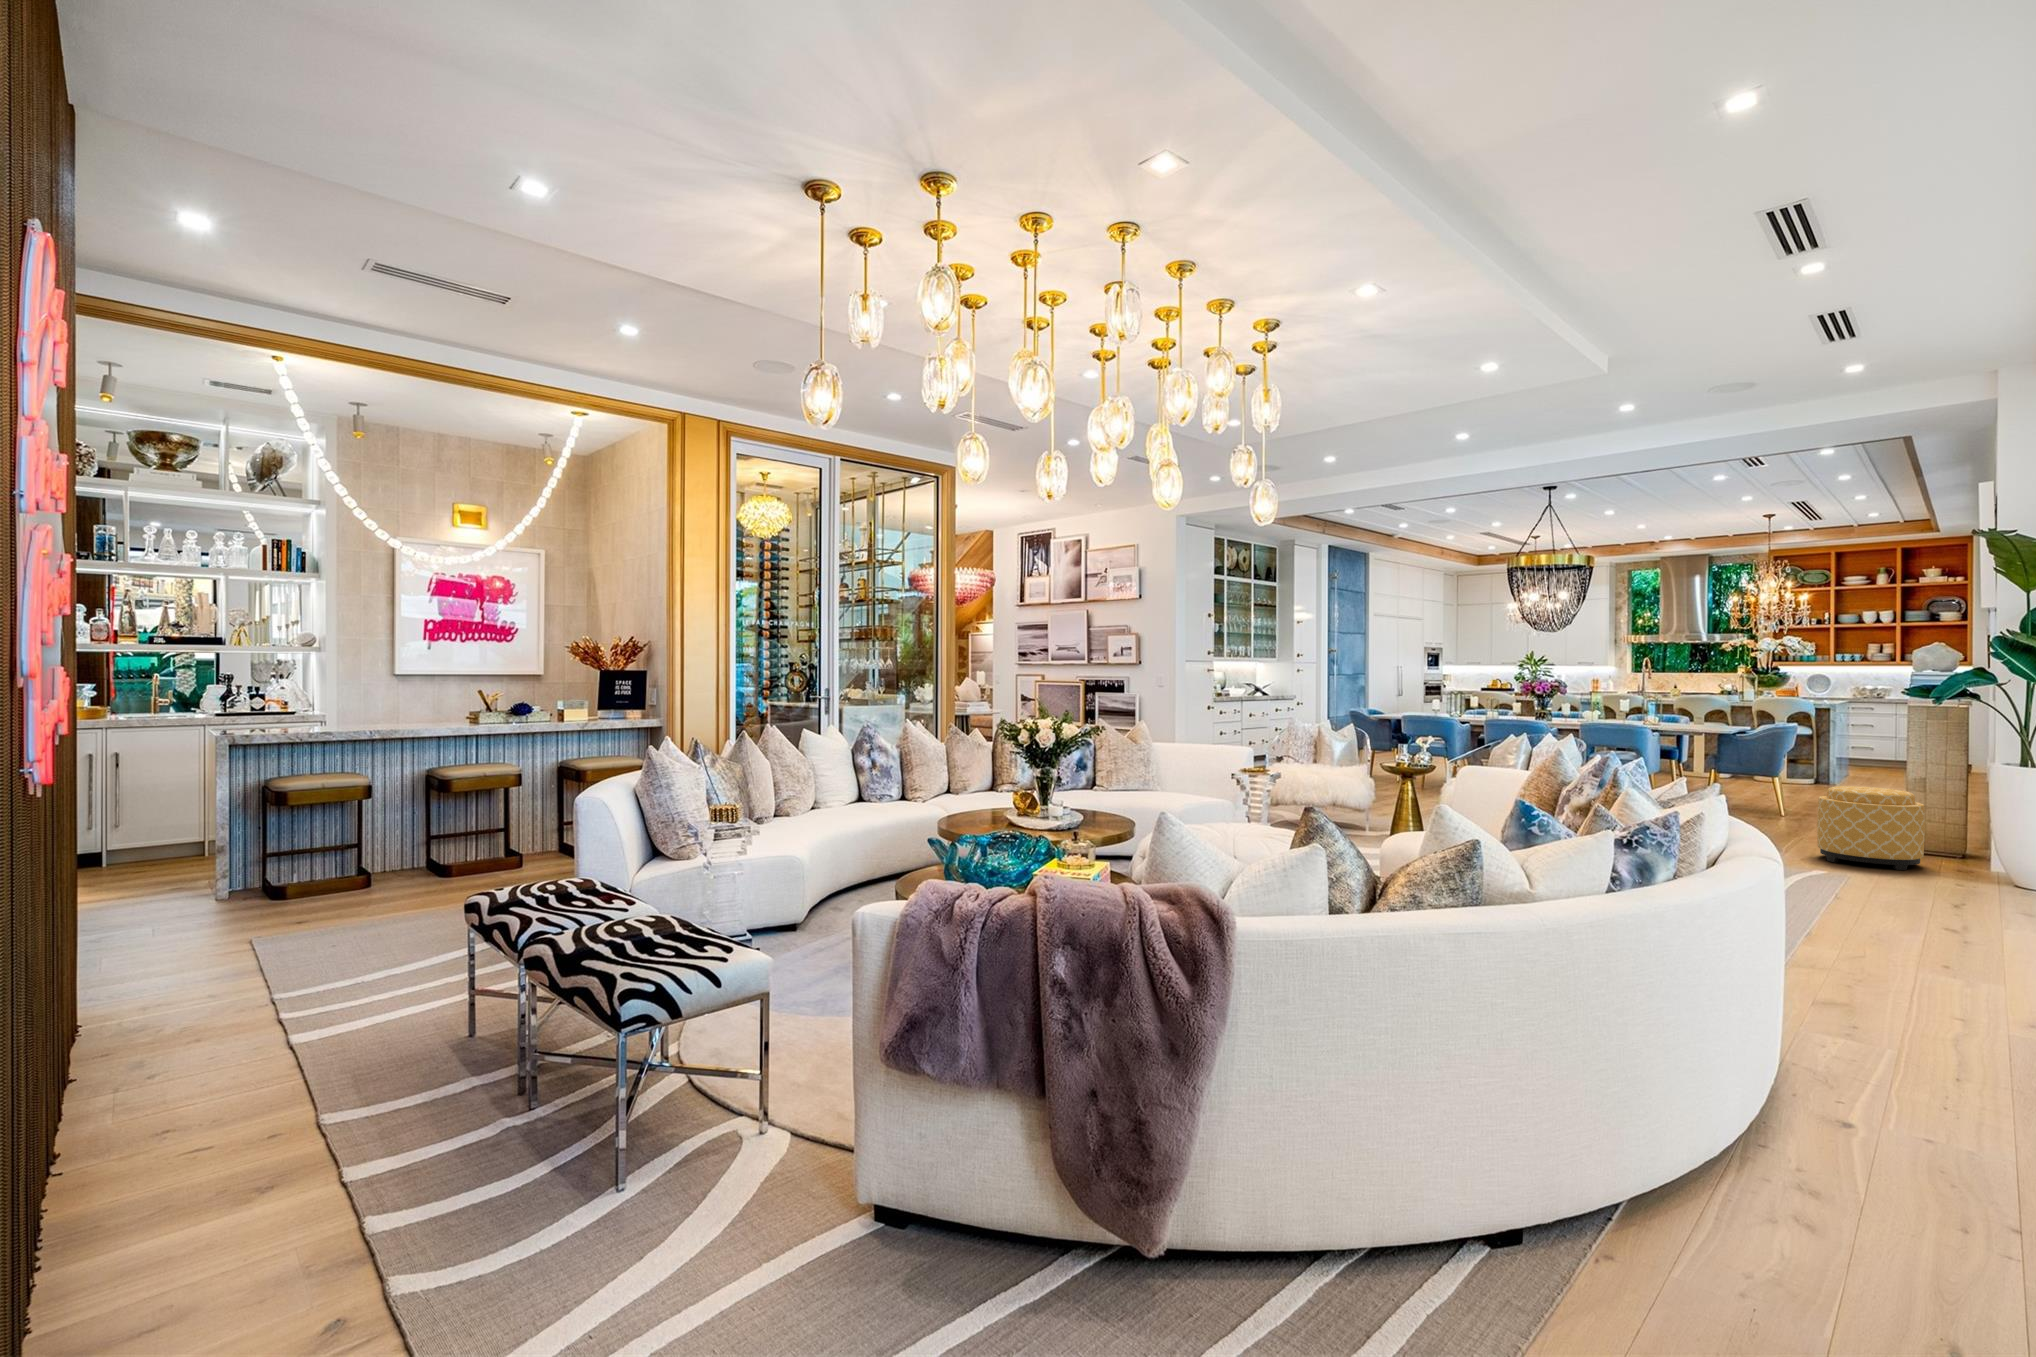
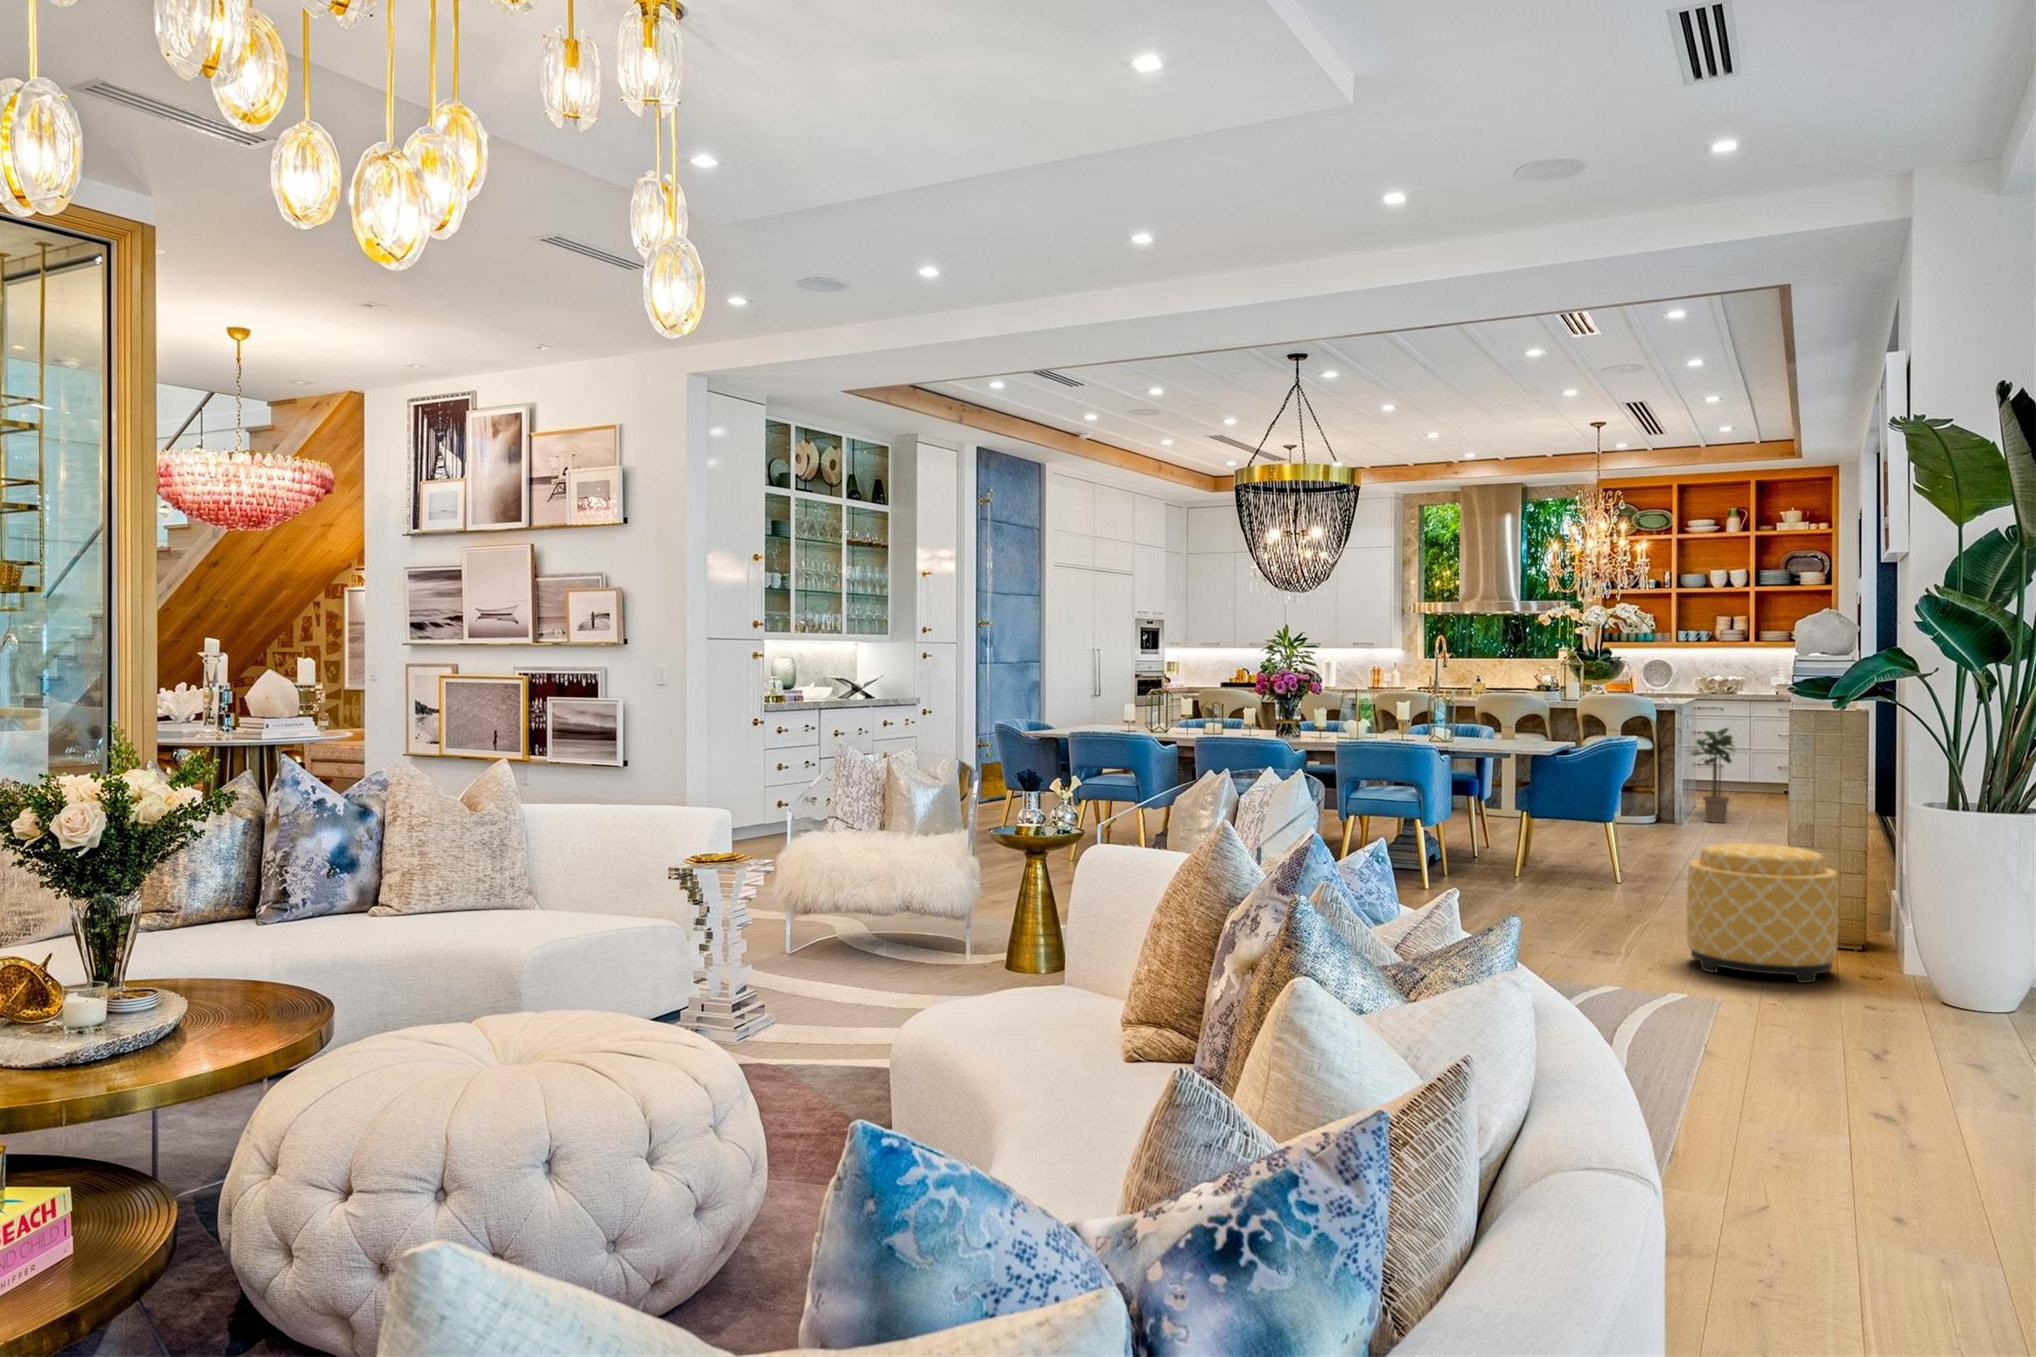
potted plant: none [1837,721,1877,785] -> present [1691,728,1735,823]

